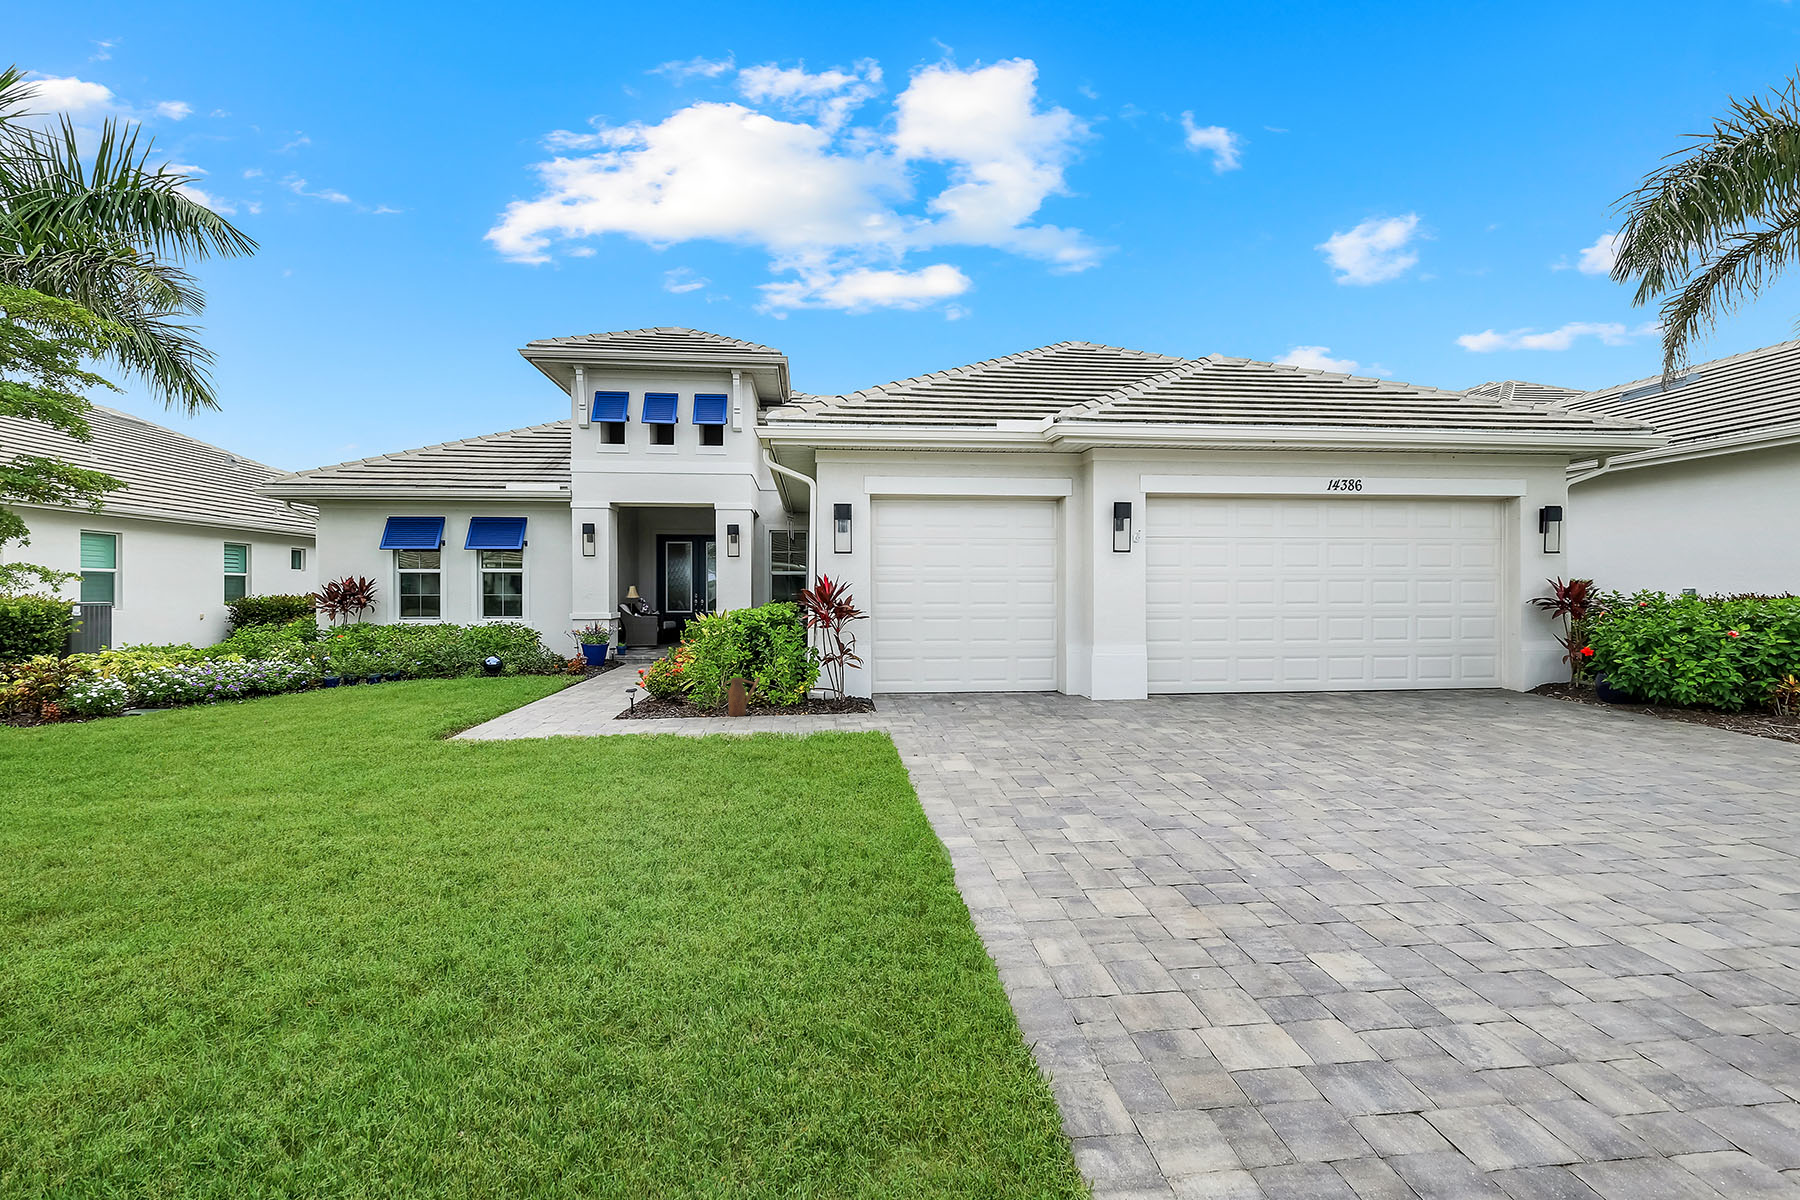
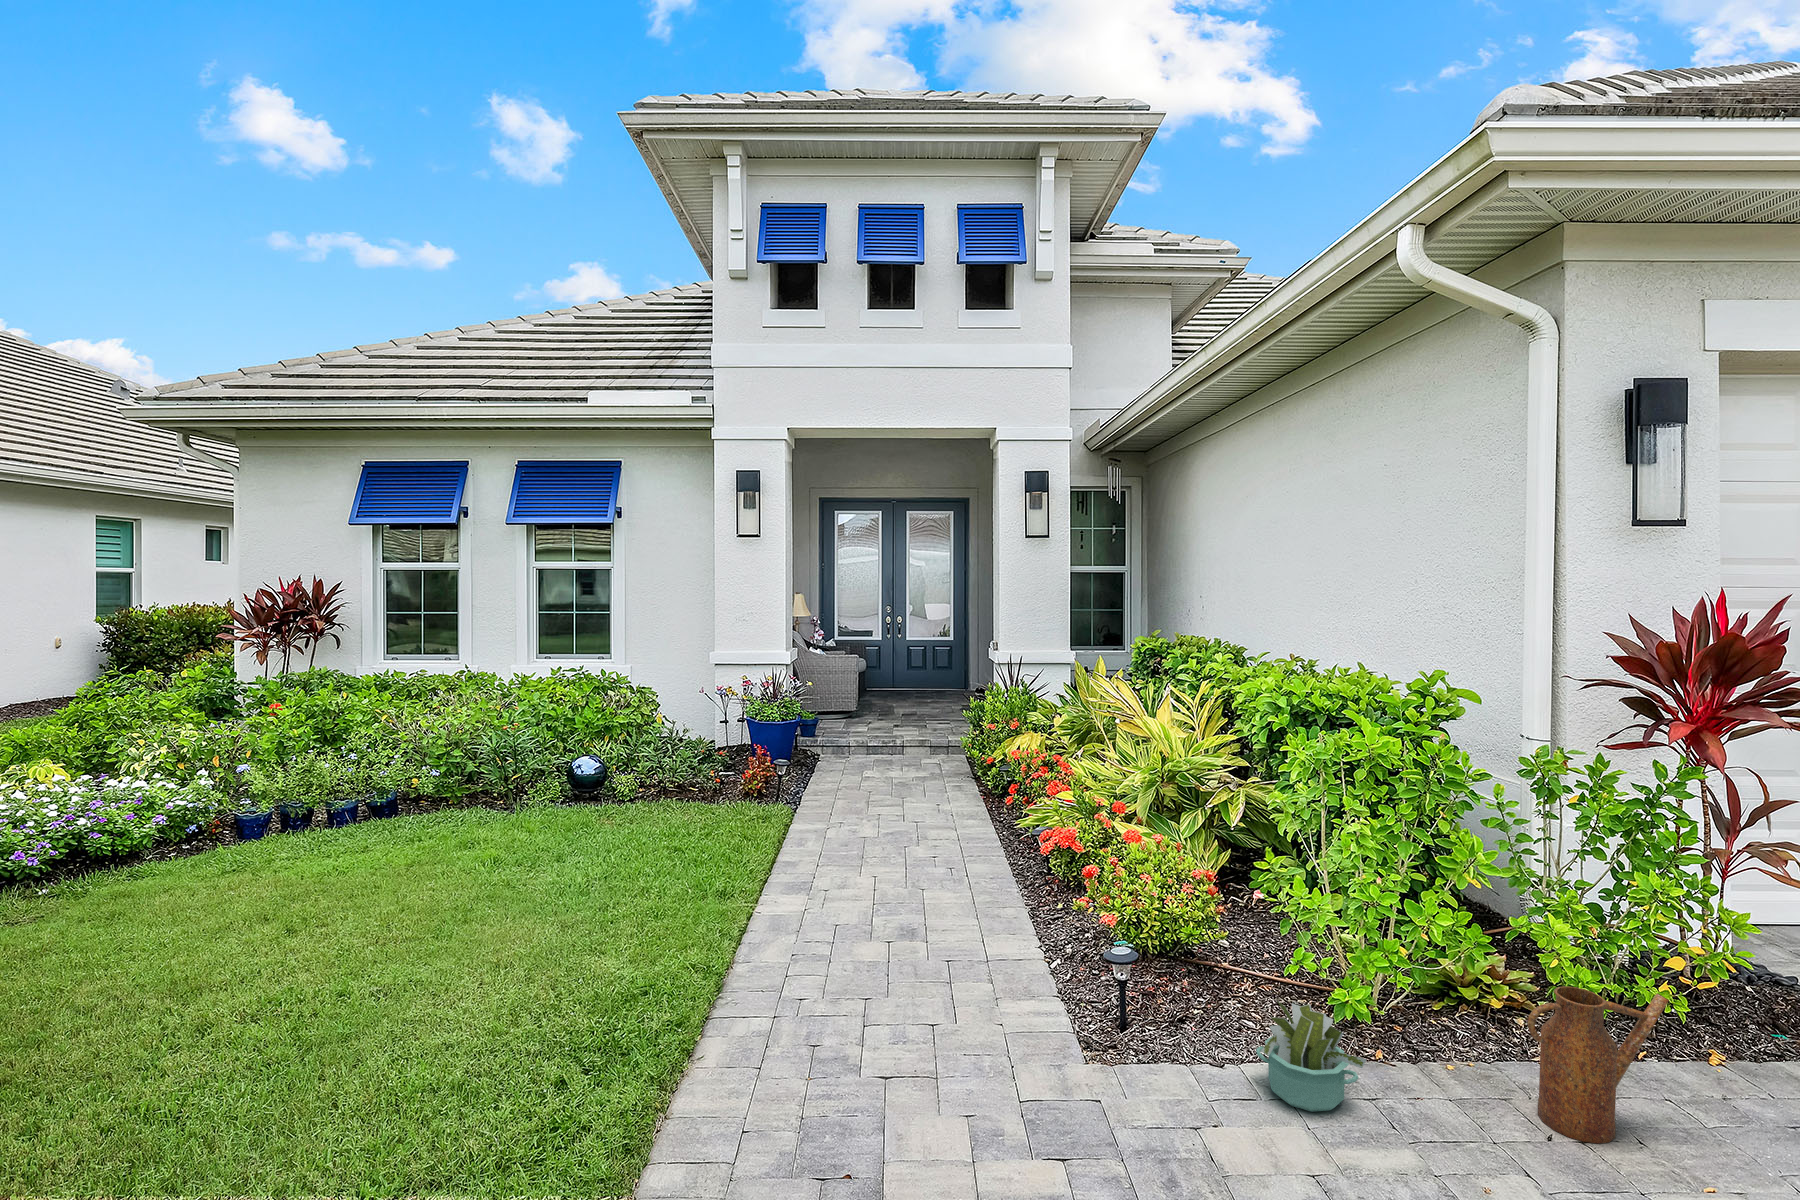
decorative plant: none [653,689,683,715] -> present [1256,1001,1366,1112]

